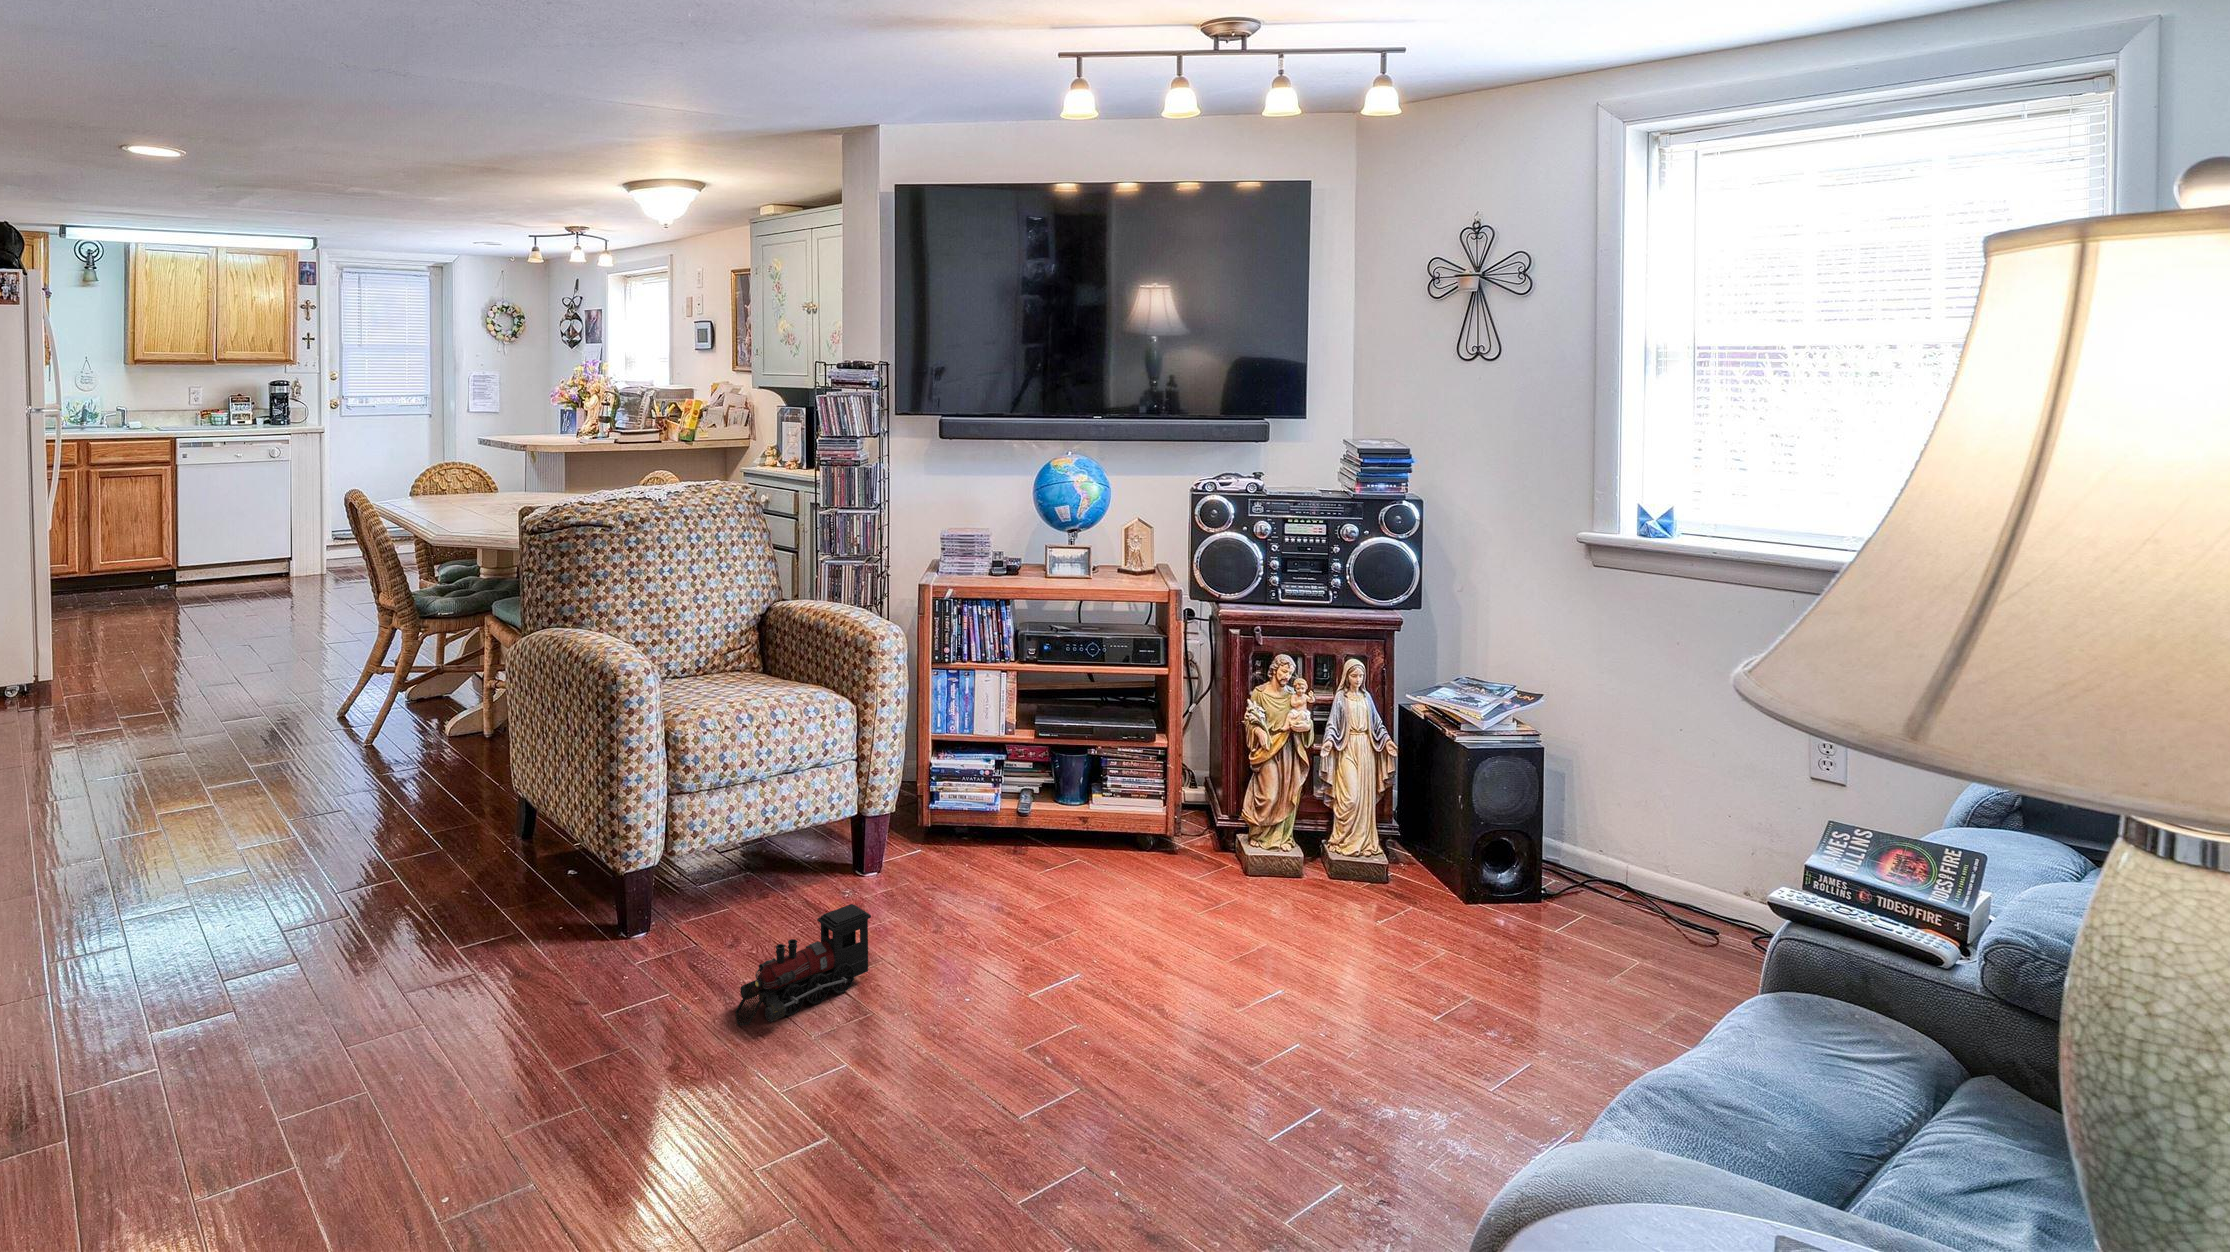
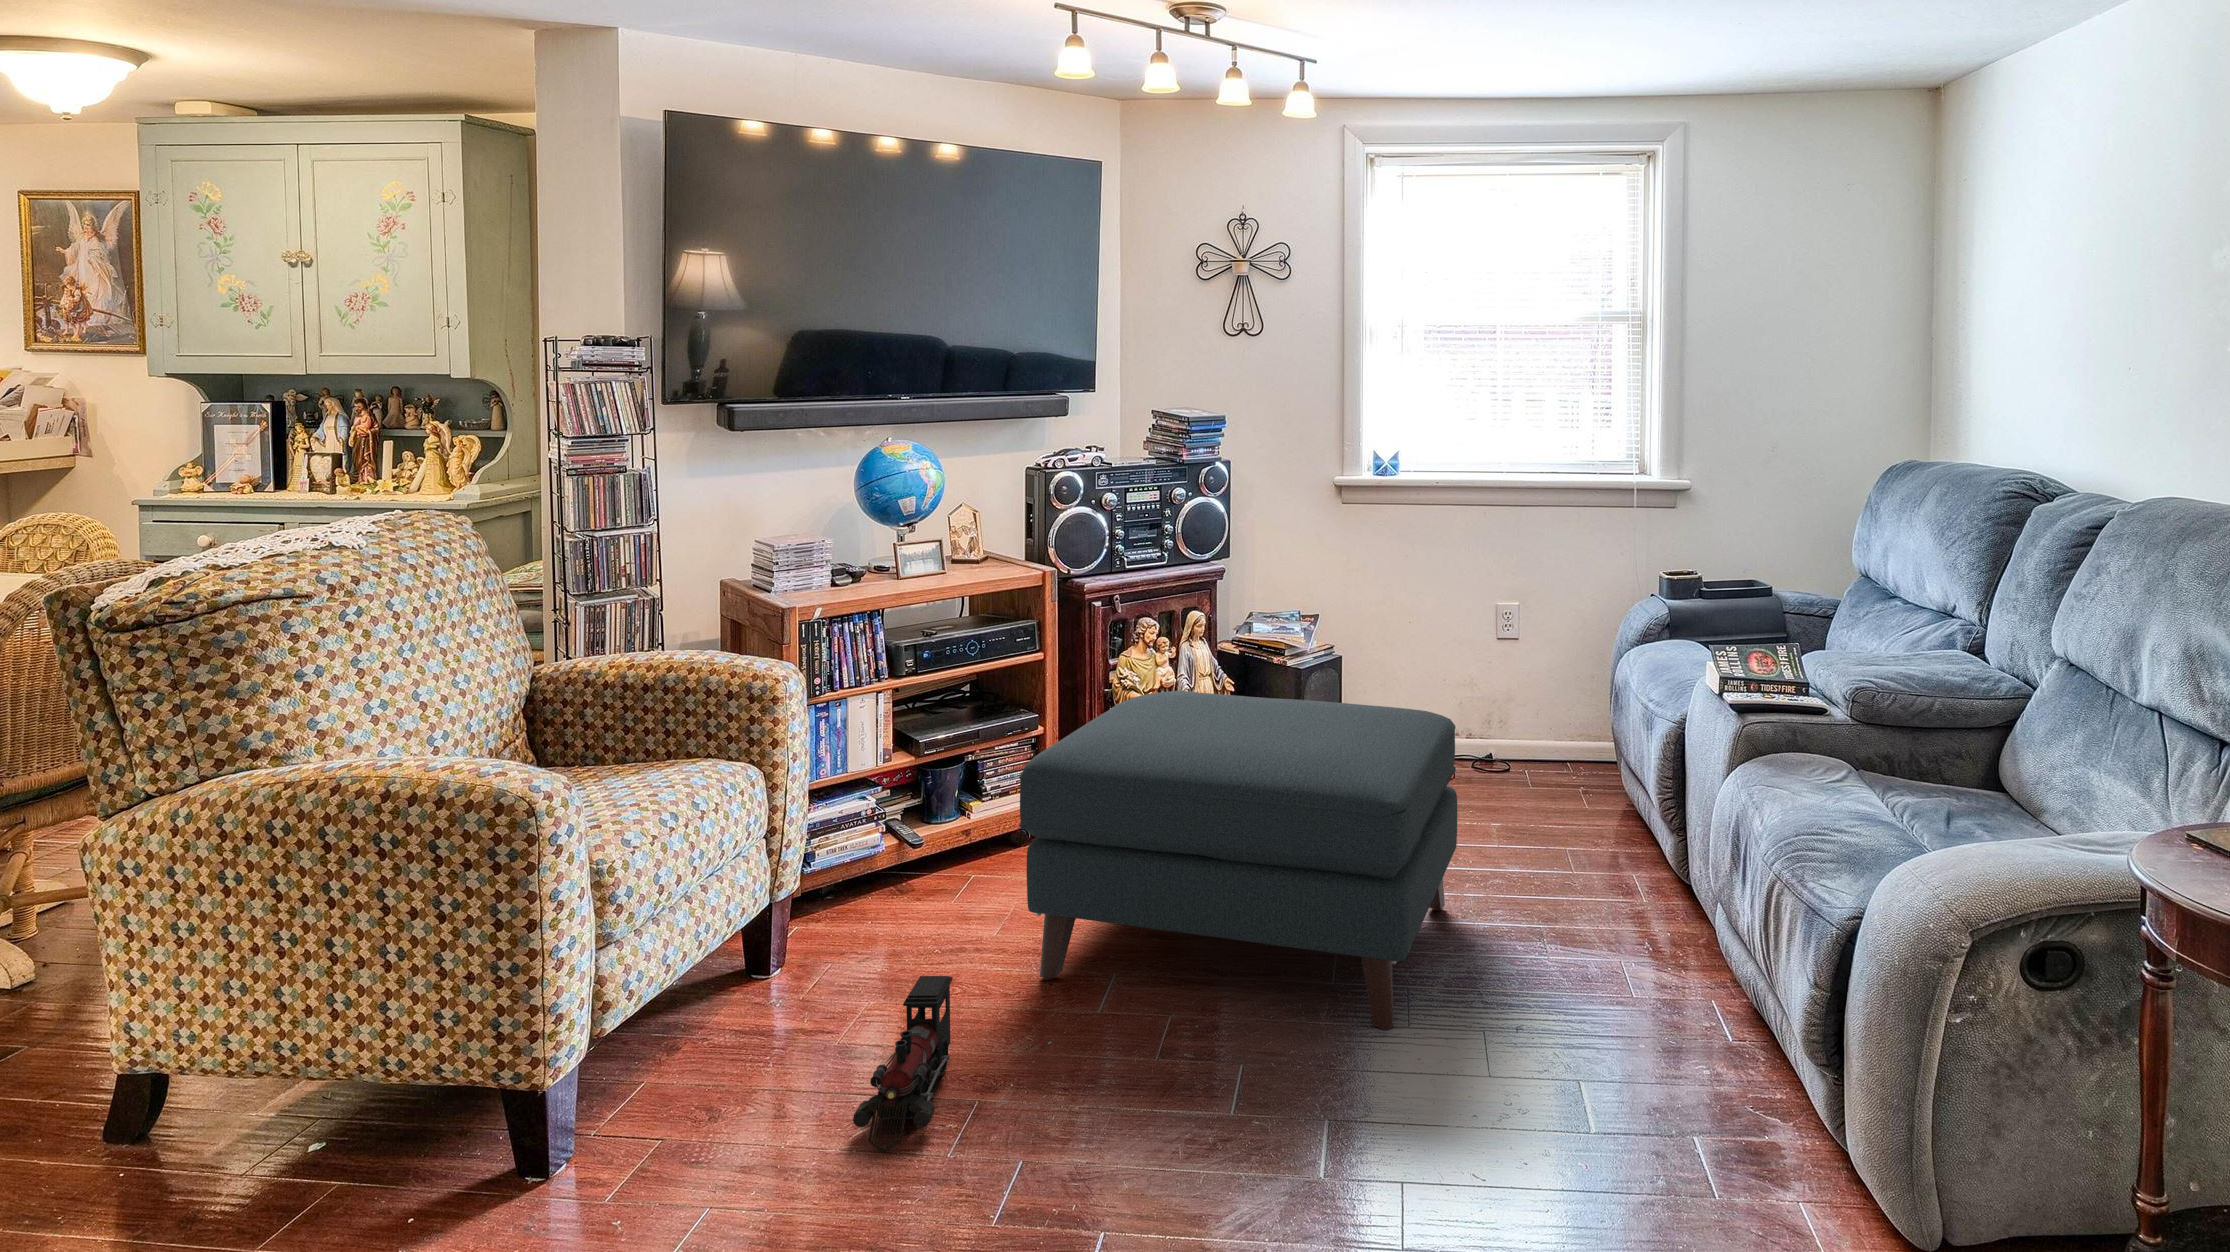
ottoman: none [980,726,1471,1175] -> present [1019,691,1457,1030]

